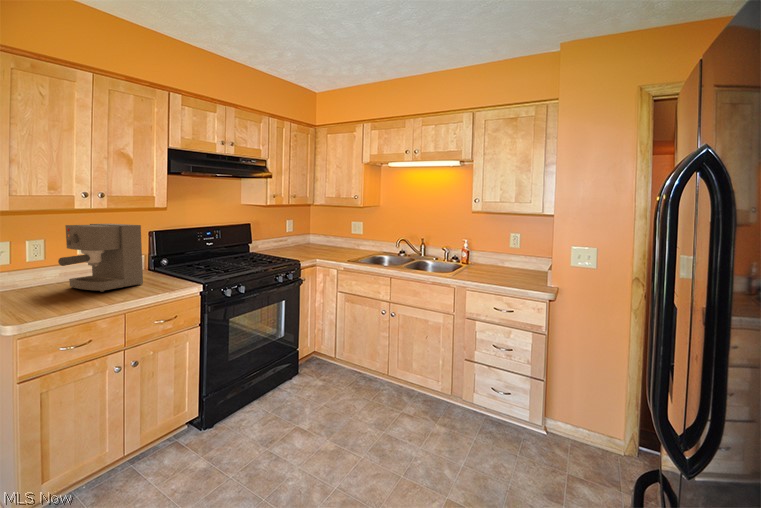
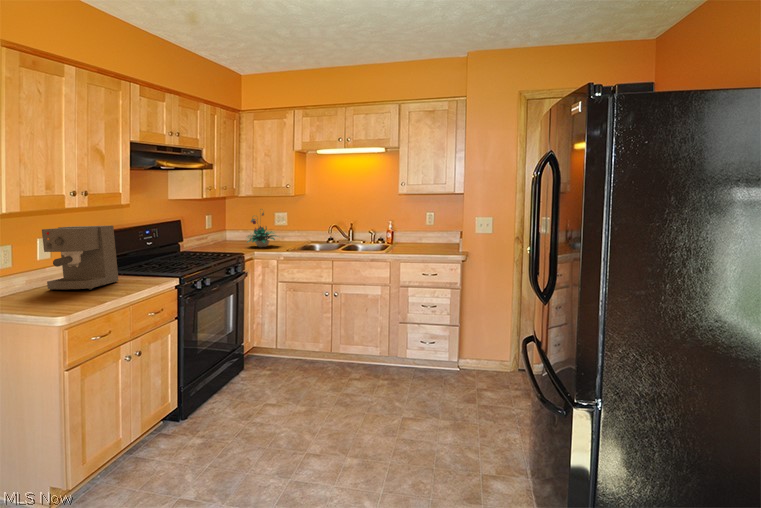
plant: none [309,215,346,256] -> present [247,213,278,247]

